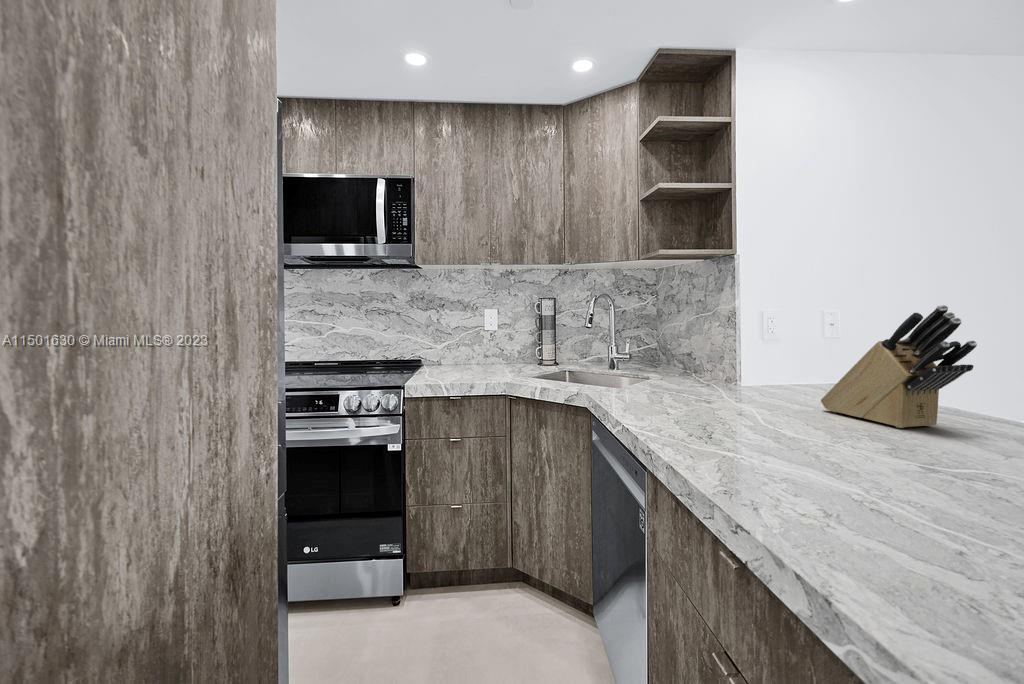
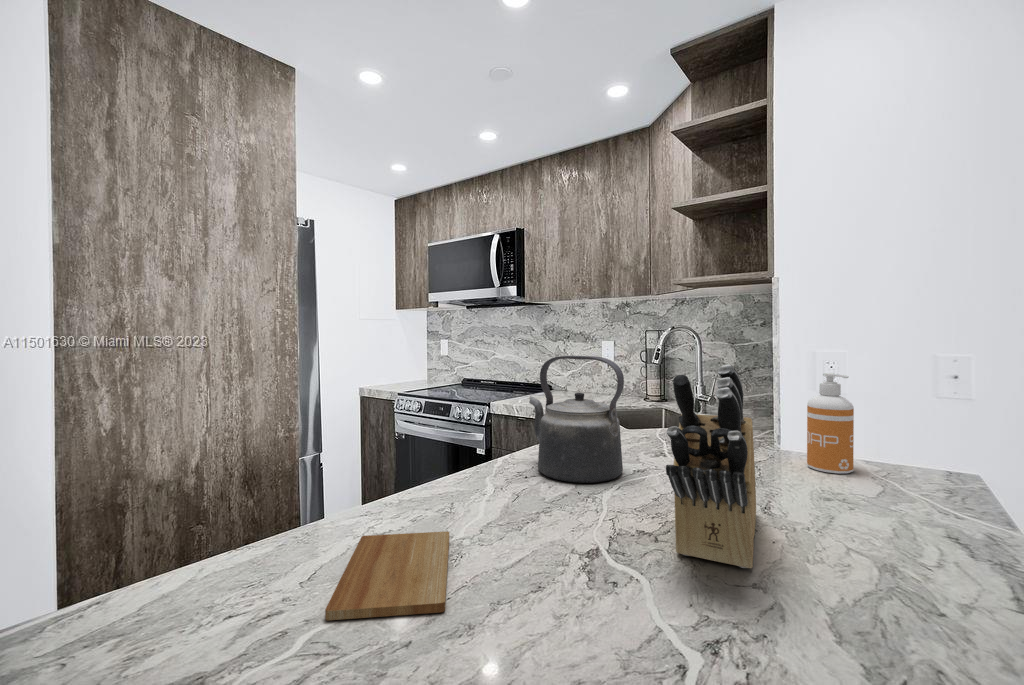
kettle: none [655,311,751,414] -> present [529,356,624,483]
soap dispenser: none [777,323,808,388] -> present [807,373,854,474]
cutting board: none [797,445,949,492] -> present [325,531,449,620]

